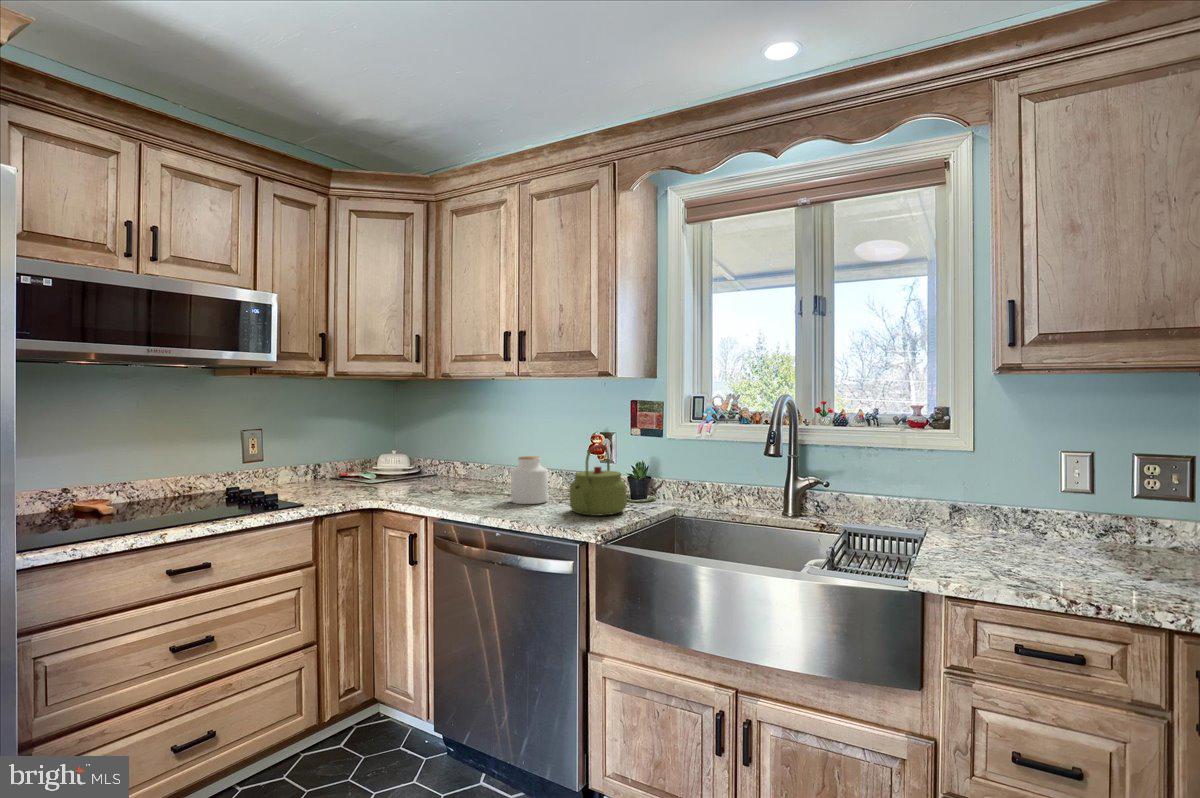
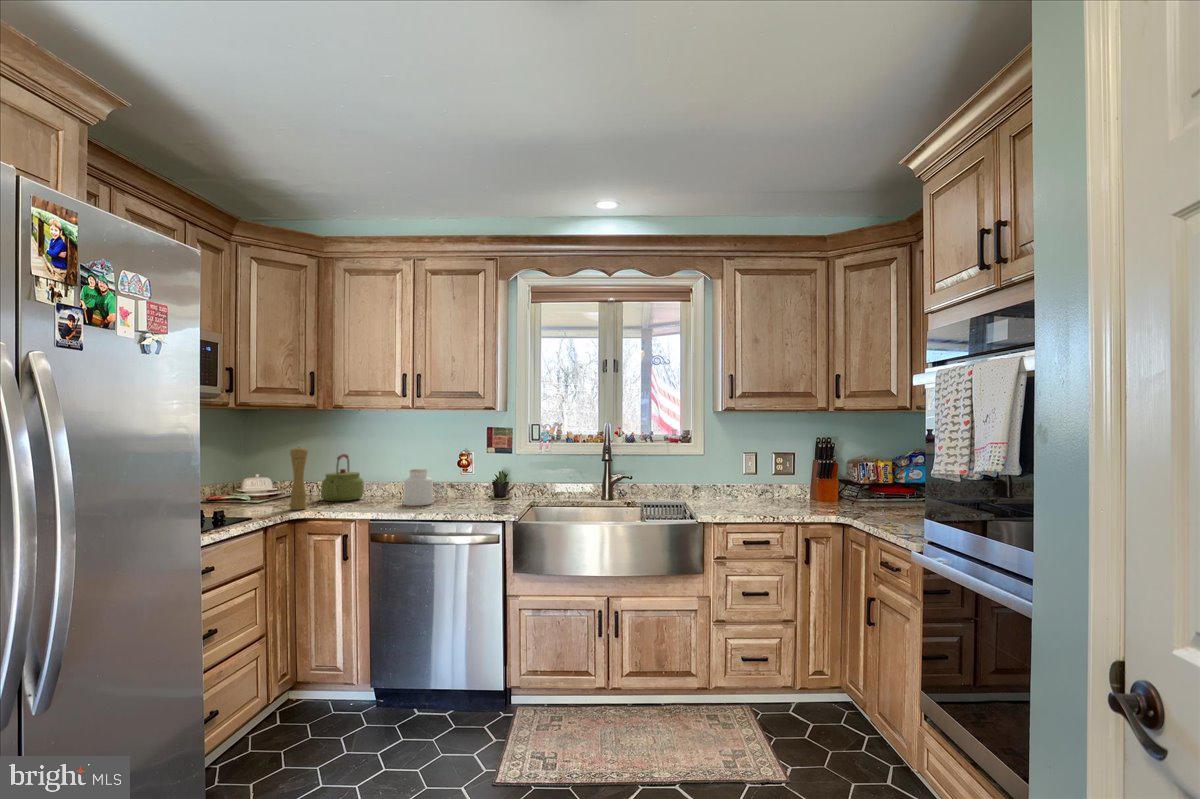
pepper mill: none [385,425,405,498] -> present [290,447,308,510]
kettle: present [570,444,627,516] -> present [321,454,364,501]

